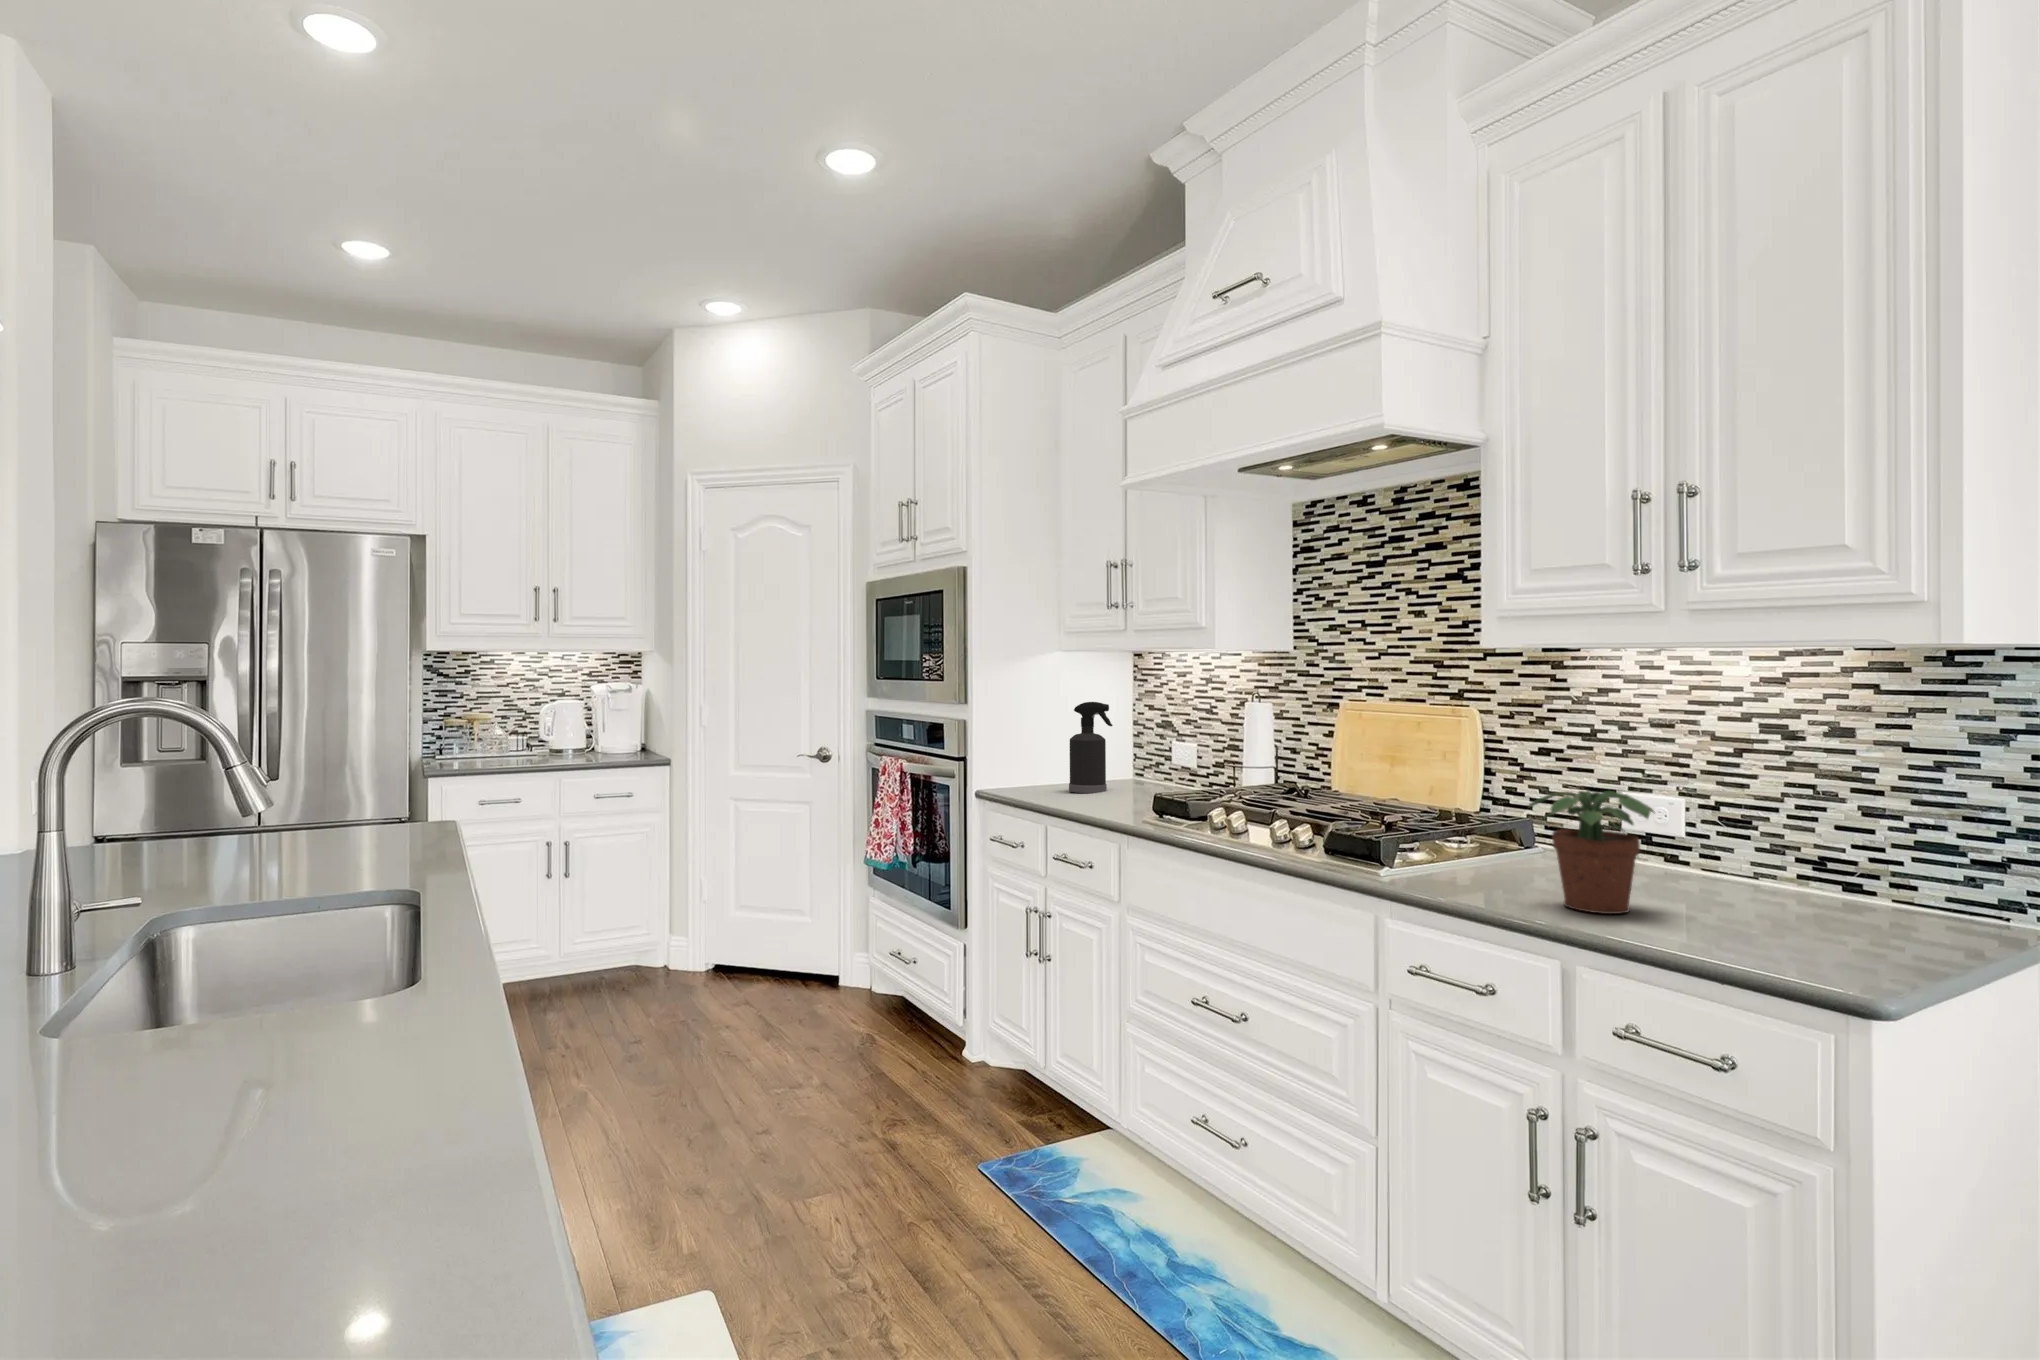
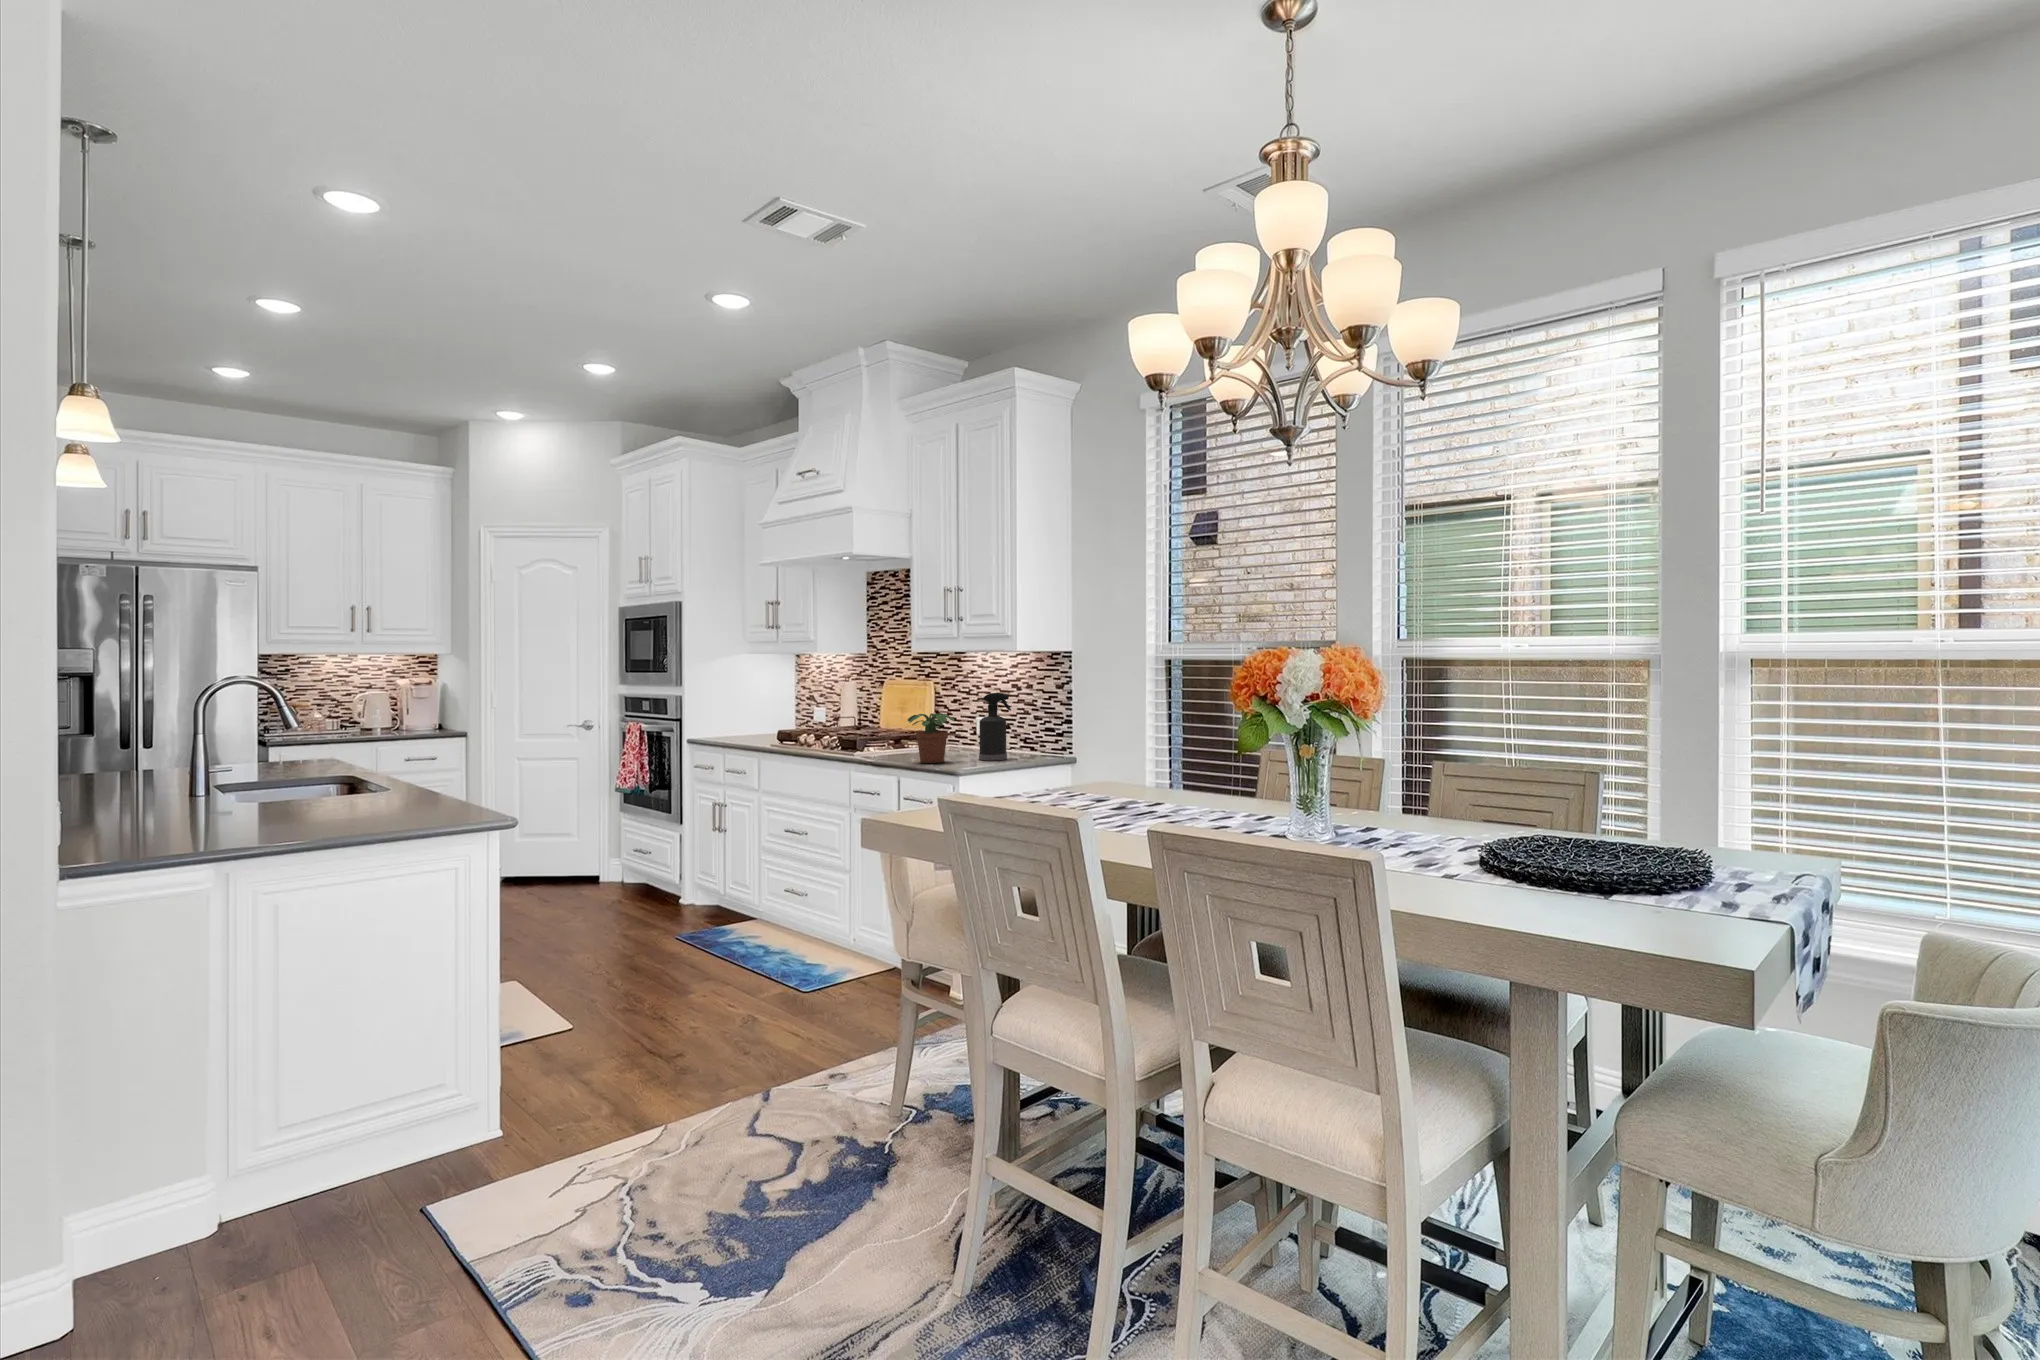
spray bottle: present [1069,702,1113,793] -> present [979,693,1011,760]

